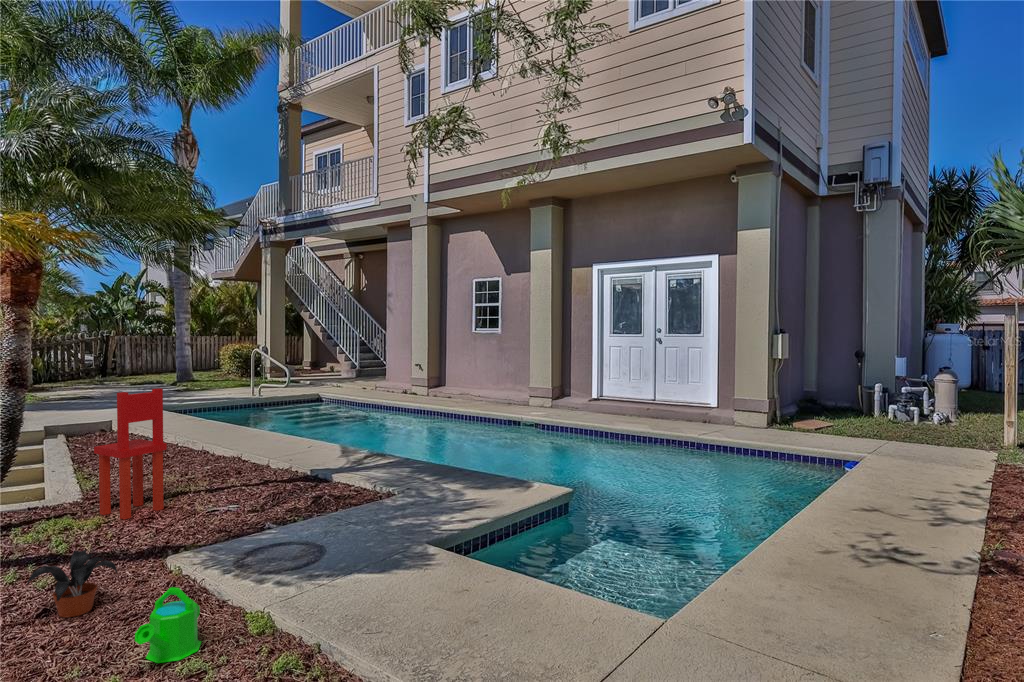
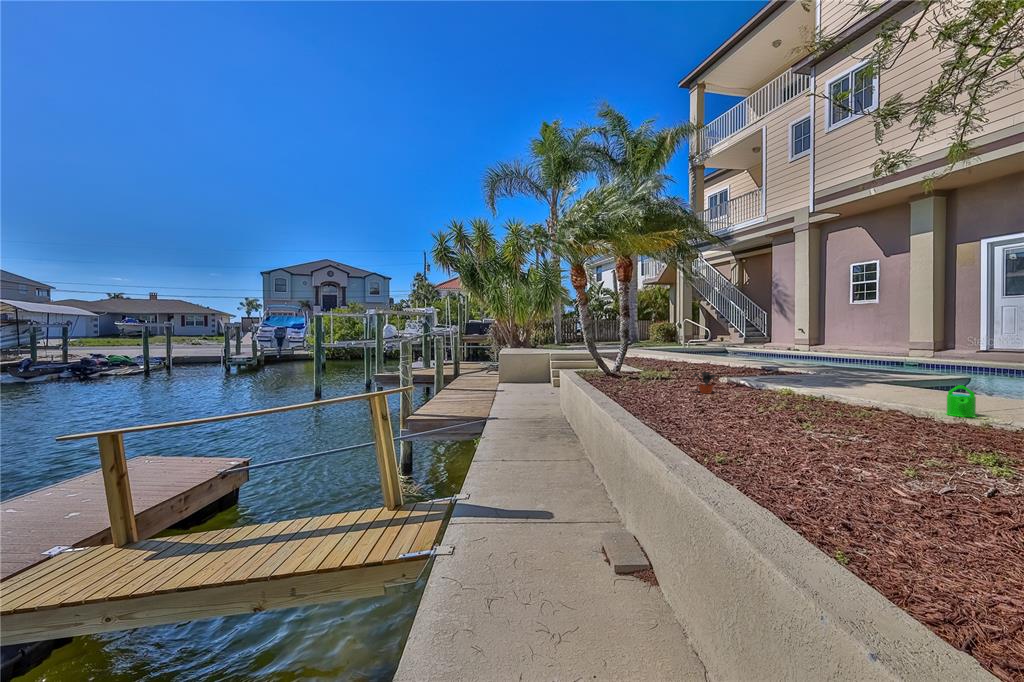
chair: present [94,388,167,520] -> none [670,321,701,378]
watering can: present [135,587,201,663] -> present [946,385,977,417]

